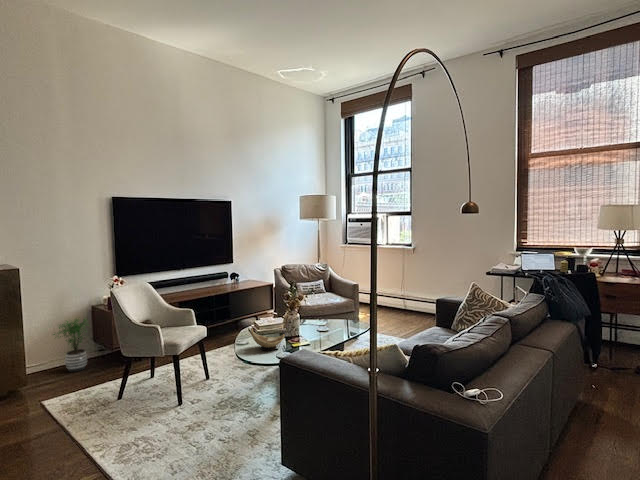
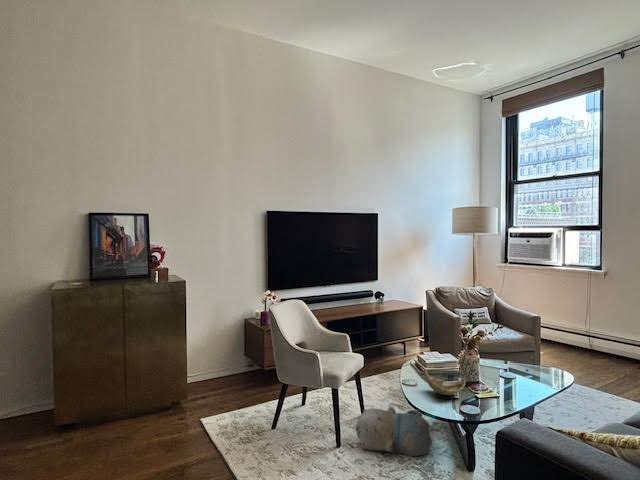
potted plant: present [53,319,87,372] -> none [209,331,245,387]
plush toy: none [196,364,261,402] -> present [355,407,432,456]

